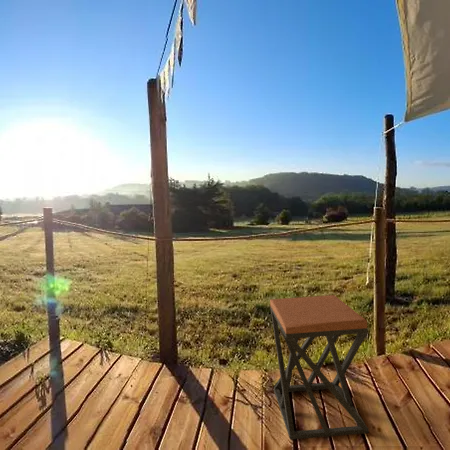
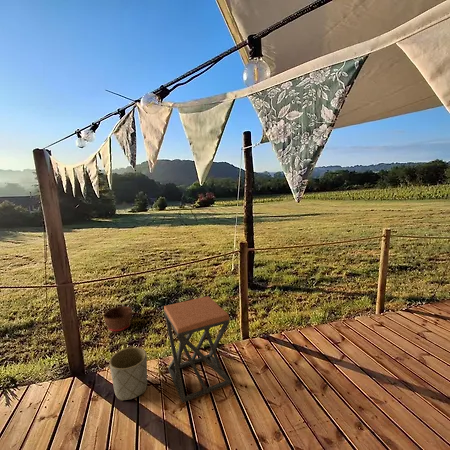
basket: none [208,311,239,339] -> present [104,306,132,331]
planter: none [199,348,245,415] -> present [110,347,147,401]

